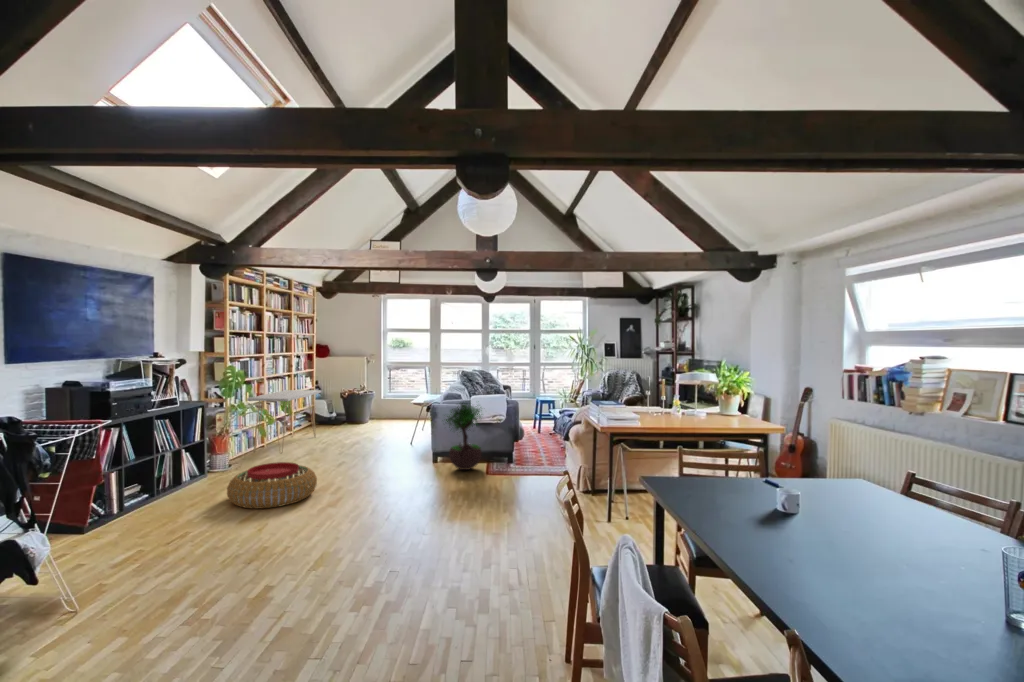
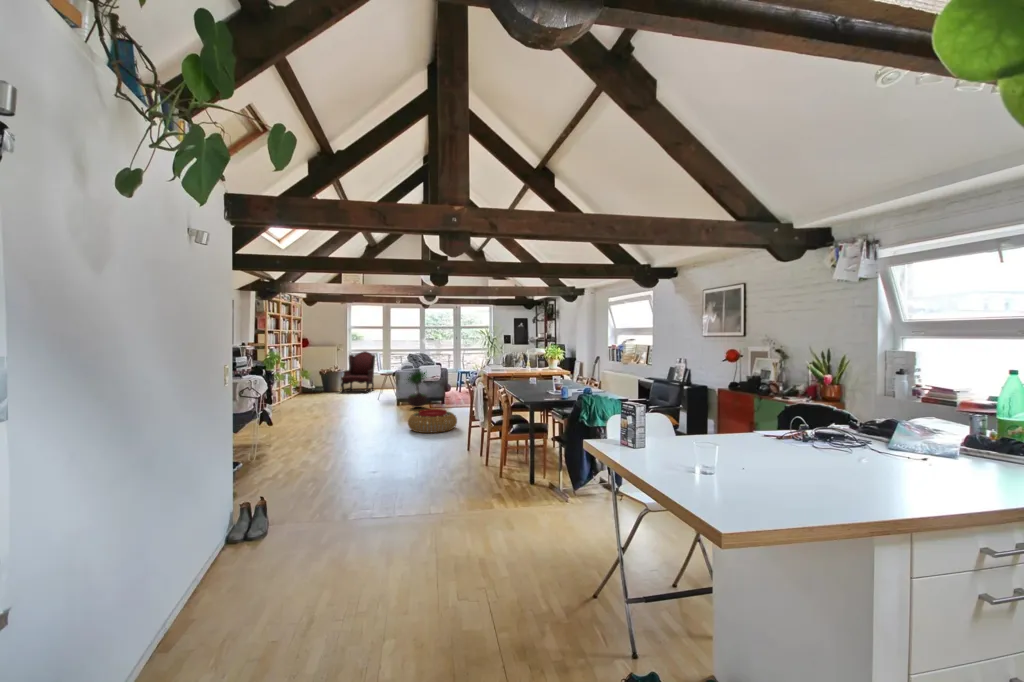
armchair: none [364,365,417,428] -> present [341,351,375,393]
console table: present [247,390,321,453] -> none [274,368,316,406]
pouf: present [227,462,317,508] -> present [408,409,457,433]

